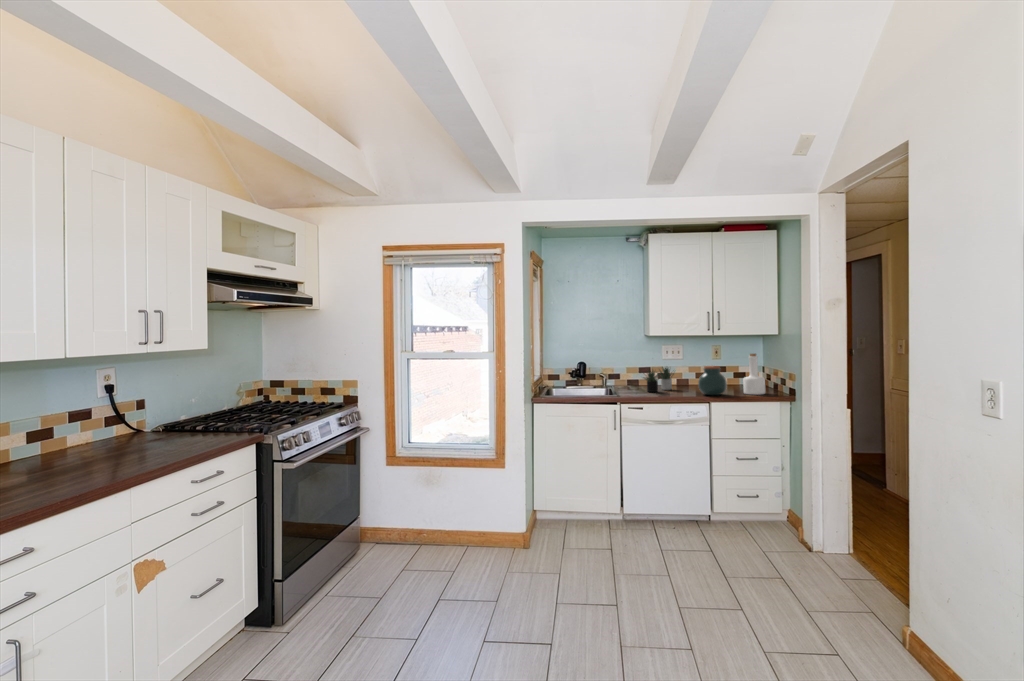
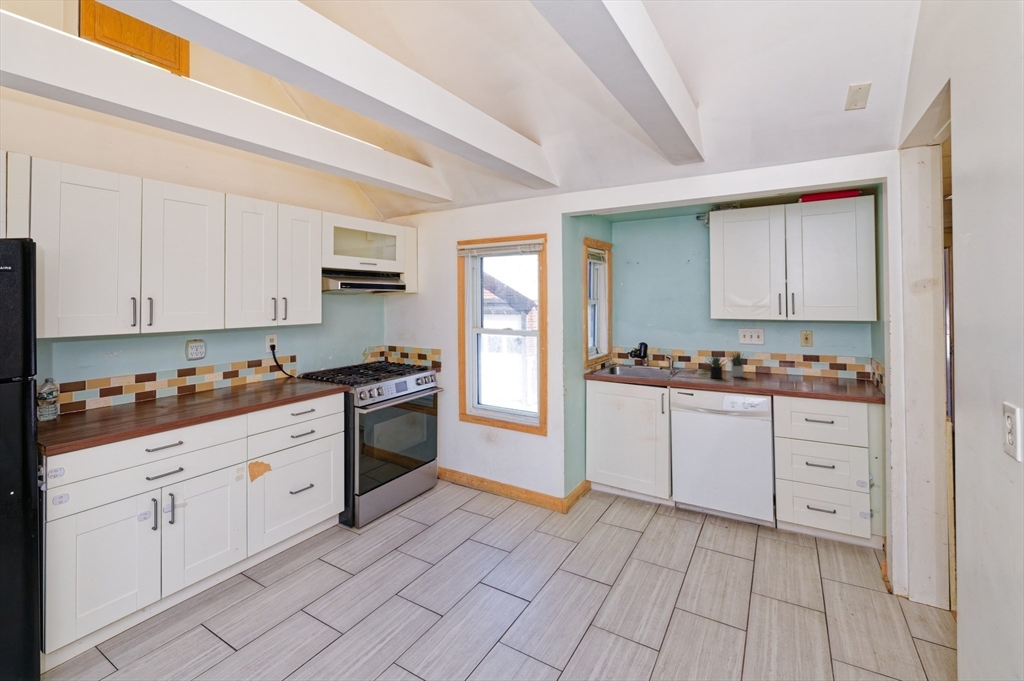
bottle: present [743,354,765,395] -> none [817,344,843,390]
jar: present [698,366,727,395] -> none [760,355,792,387]

